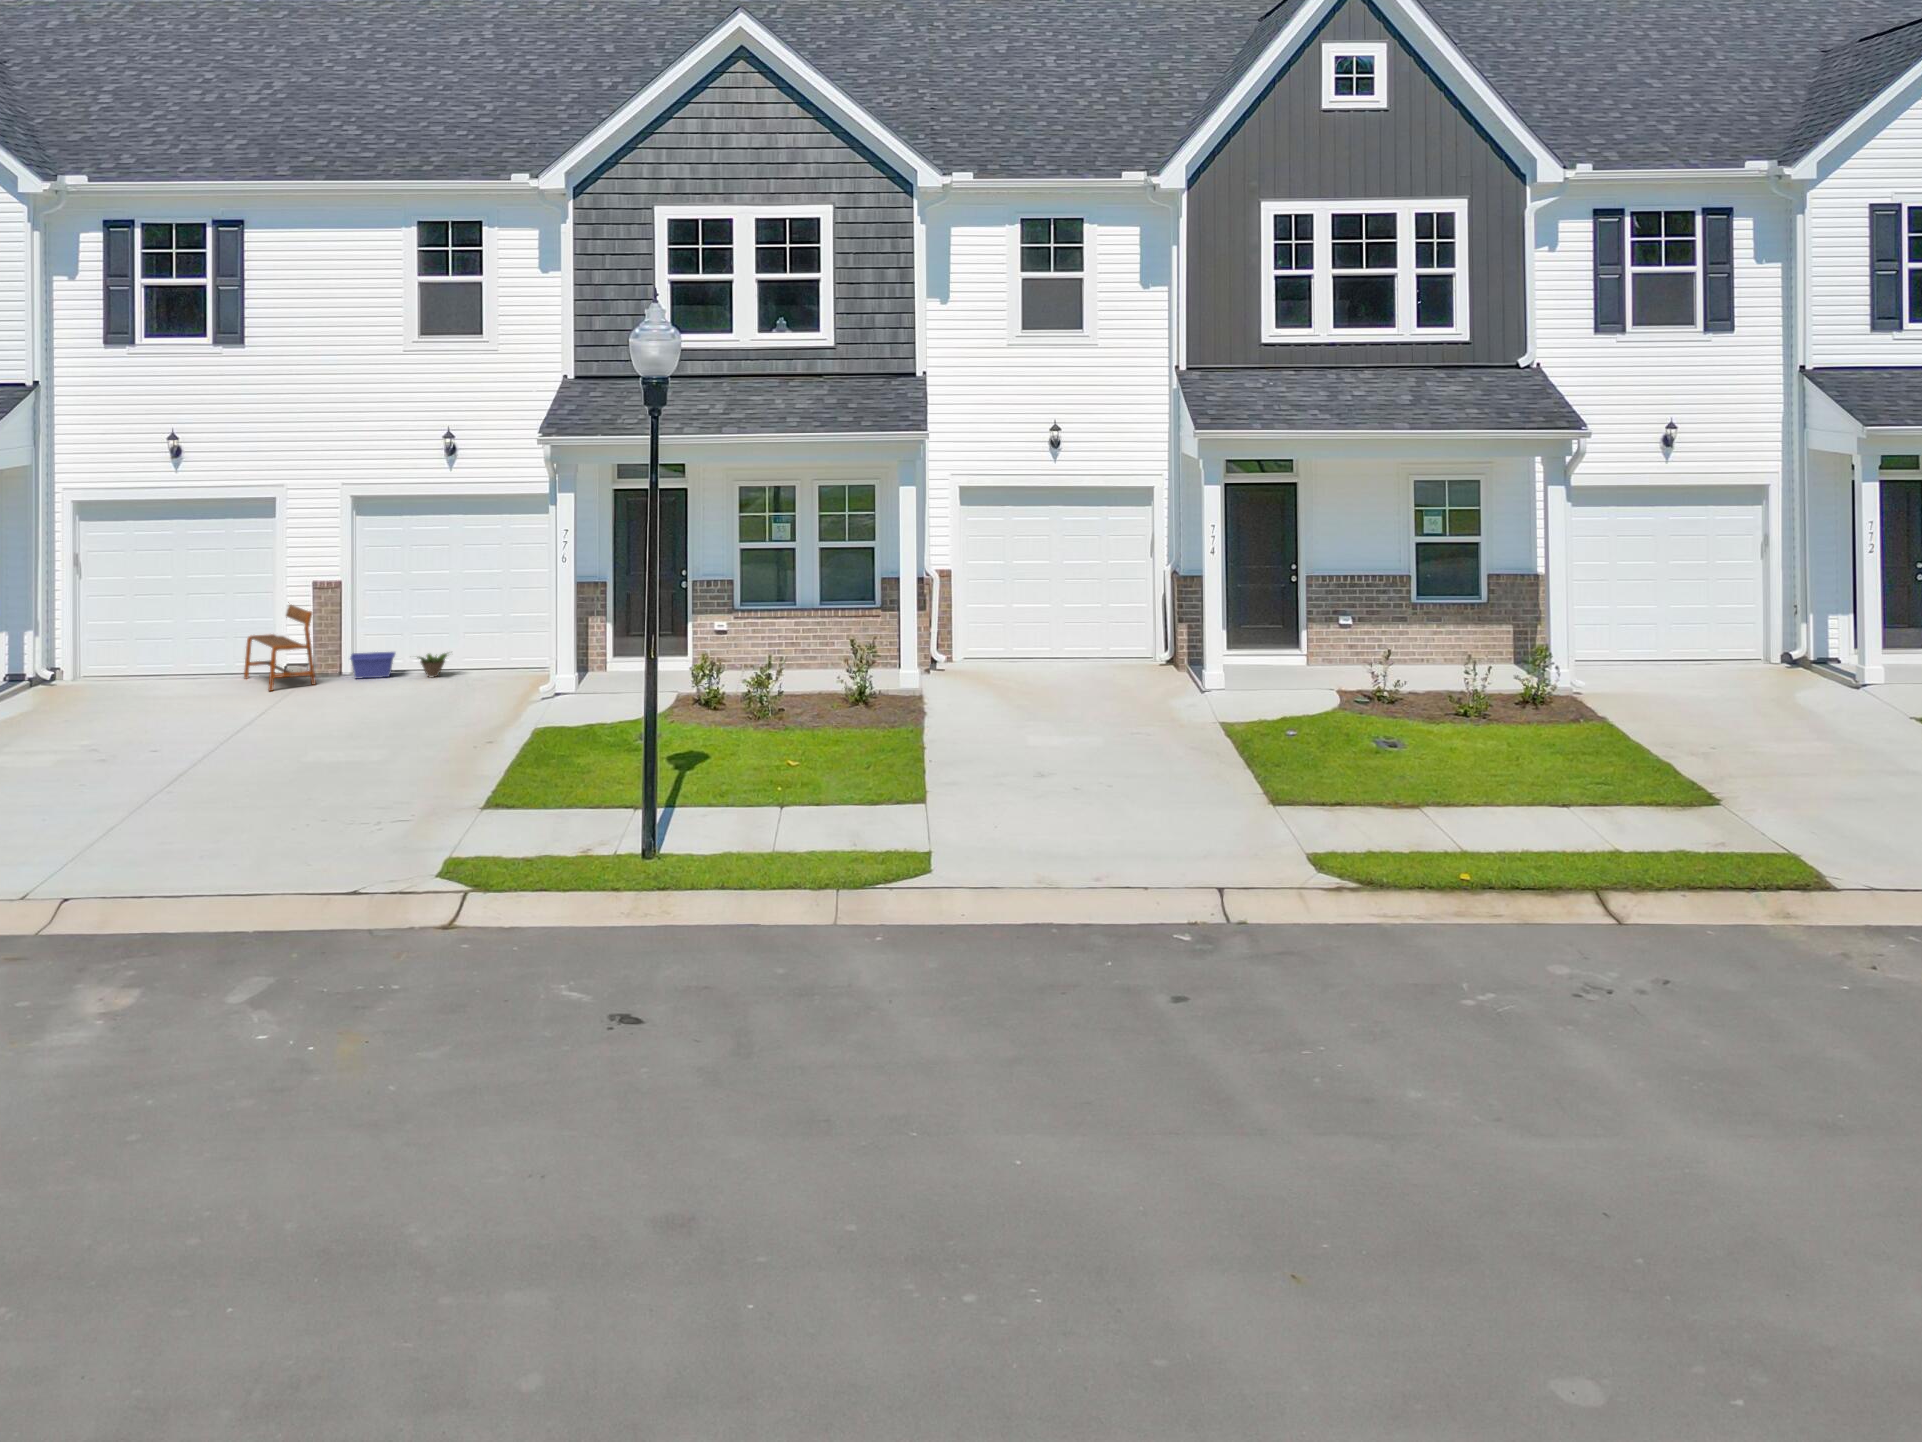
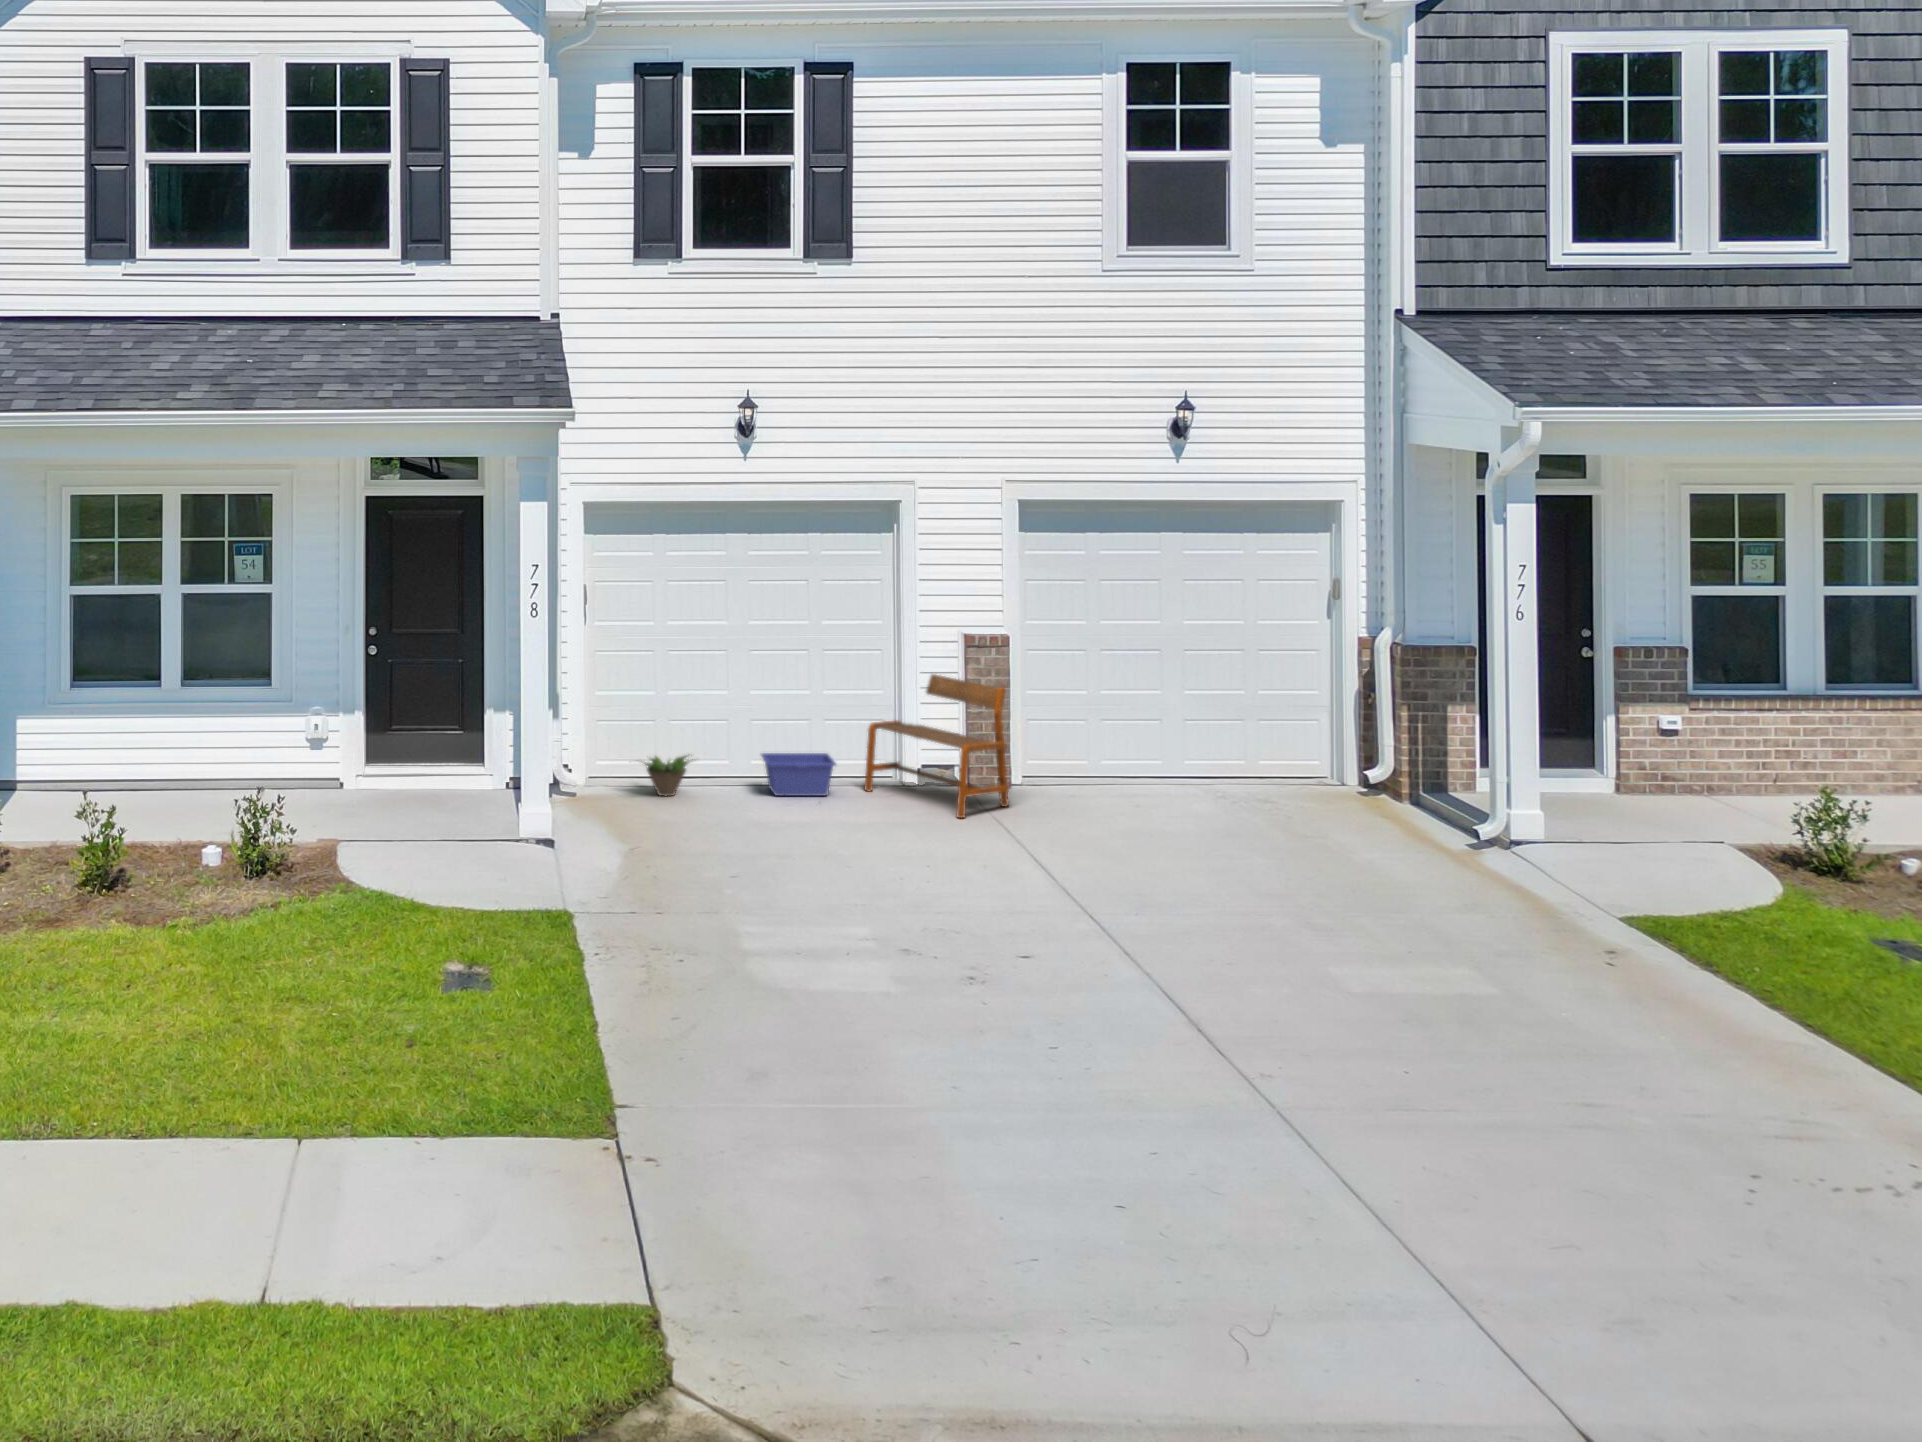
storage bin: present [350,652,395,678] -> present [761,753,836,796]
decorative plant: present [417,653,447,677] -> present [644,755,692,797]

